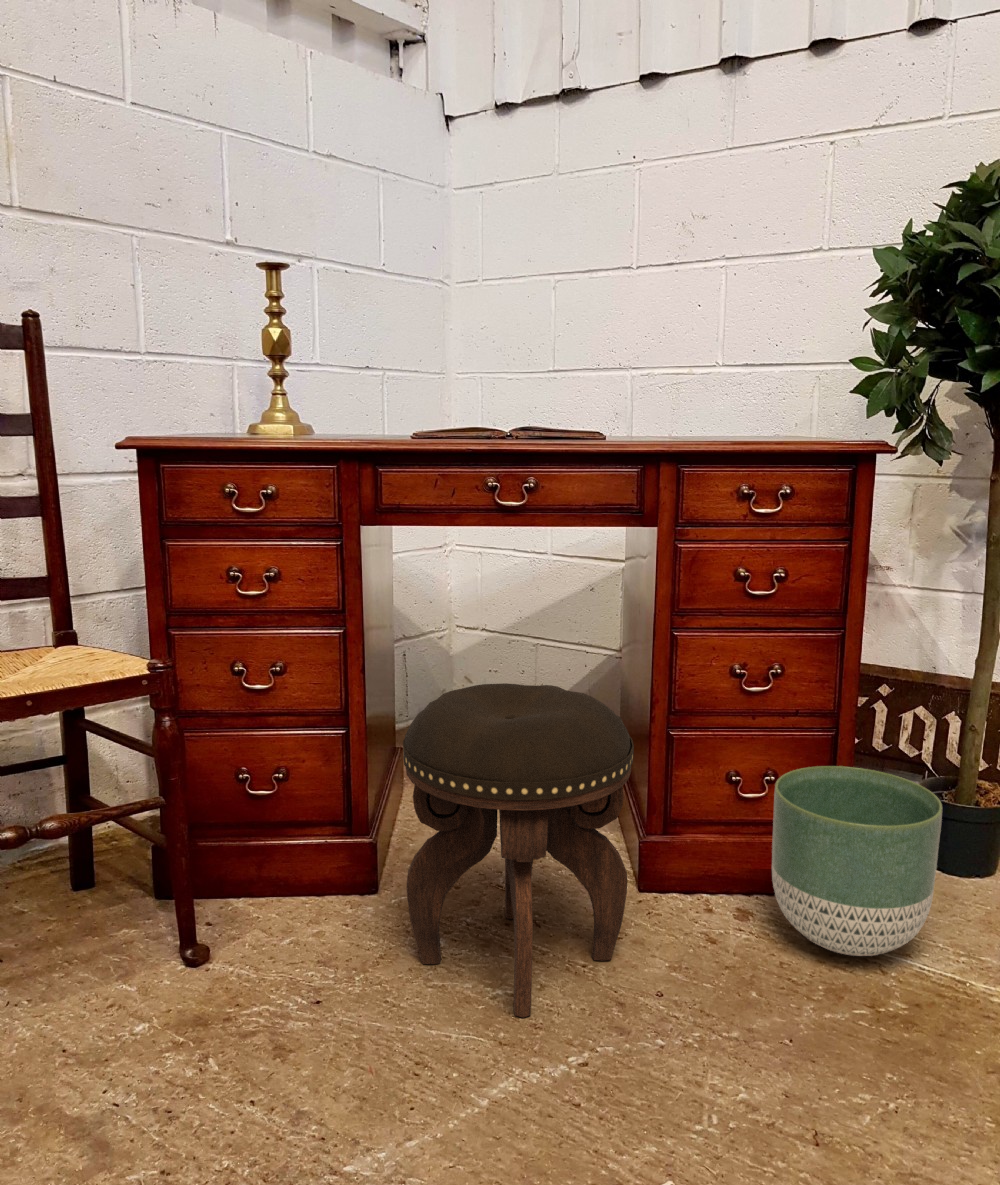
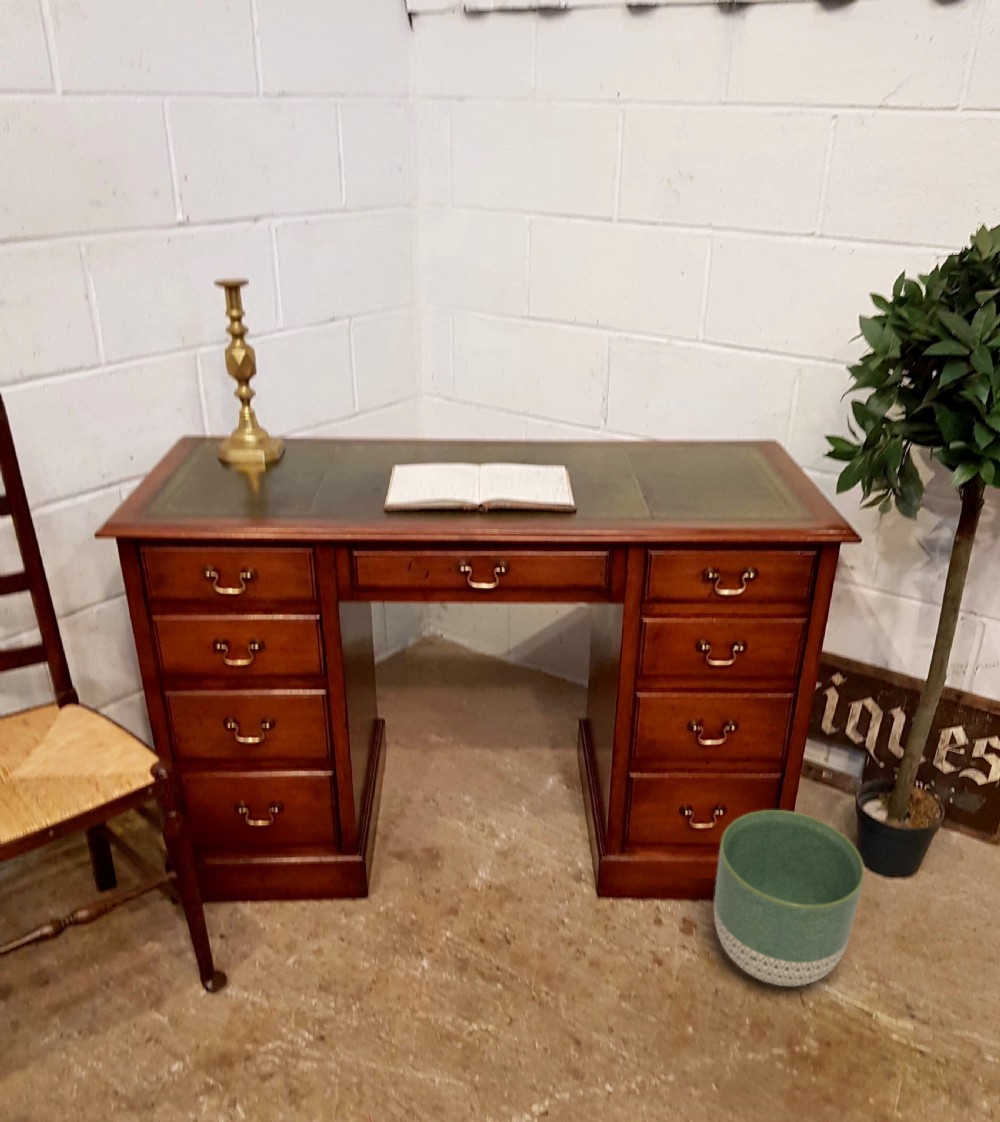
footstool: present [403,683,634,1018] -> none [388,757,594,1056]

